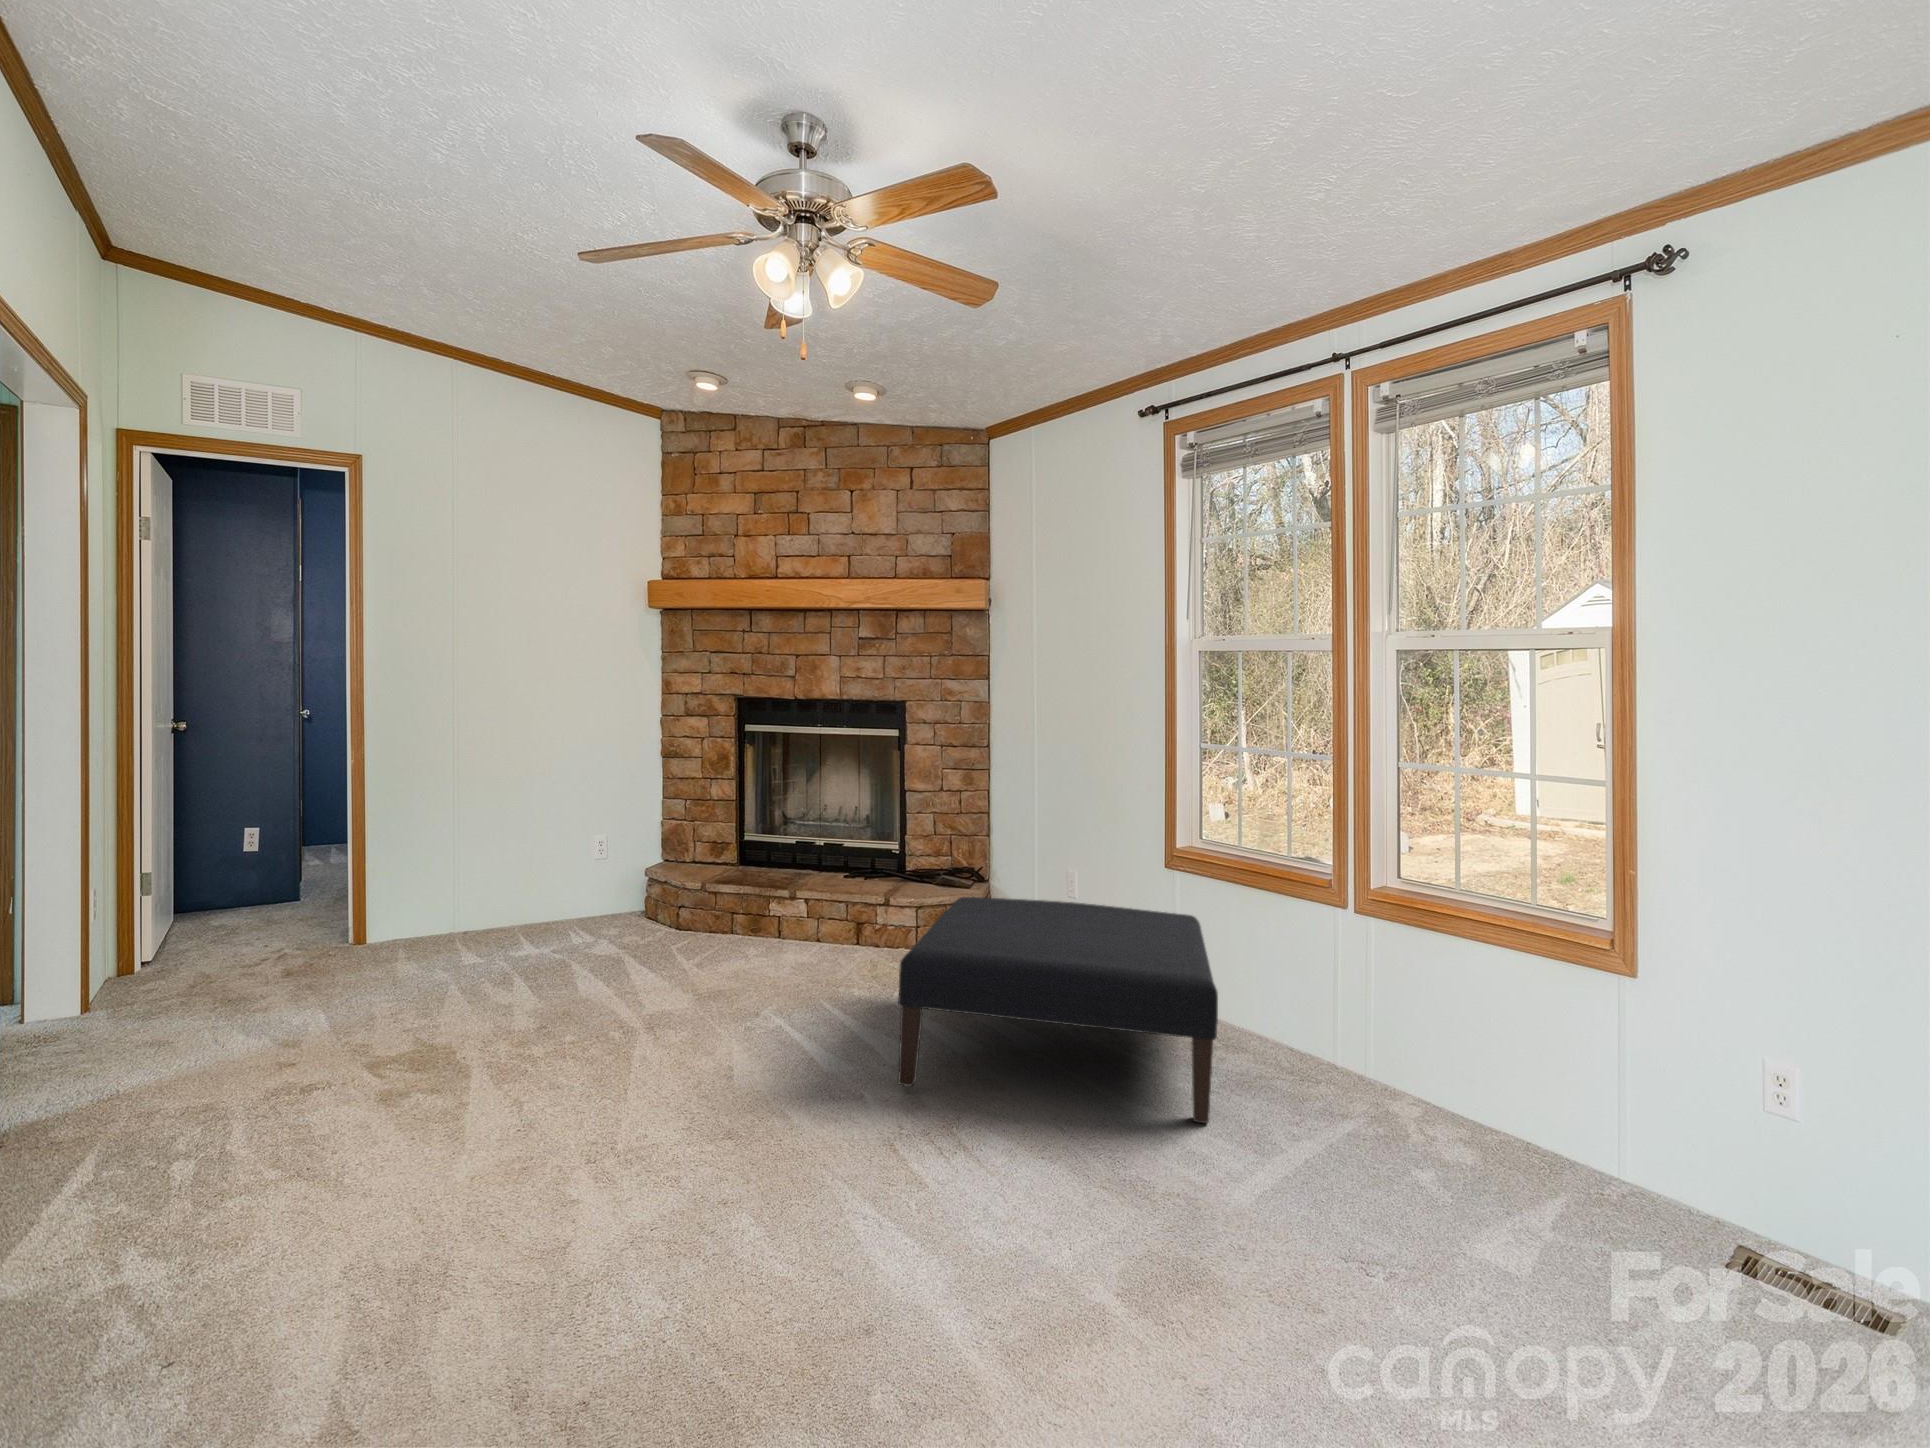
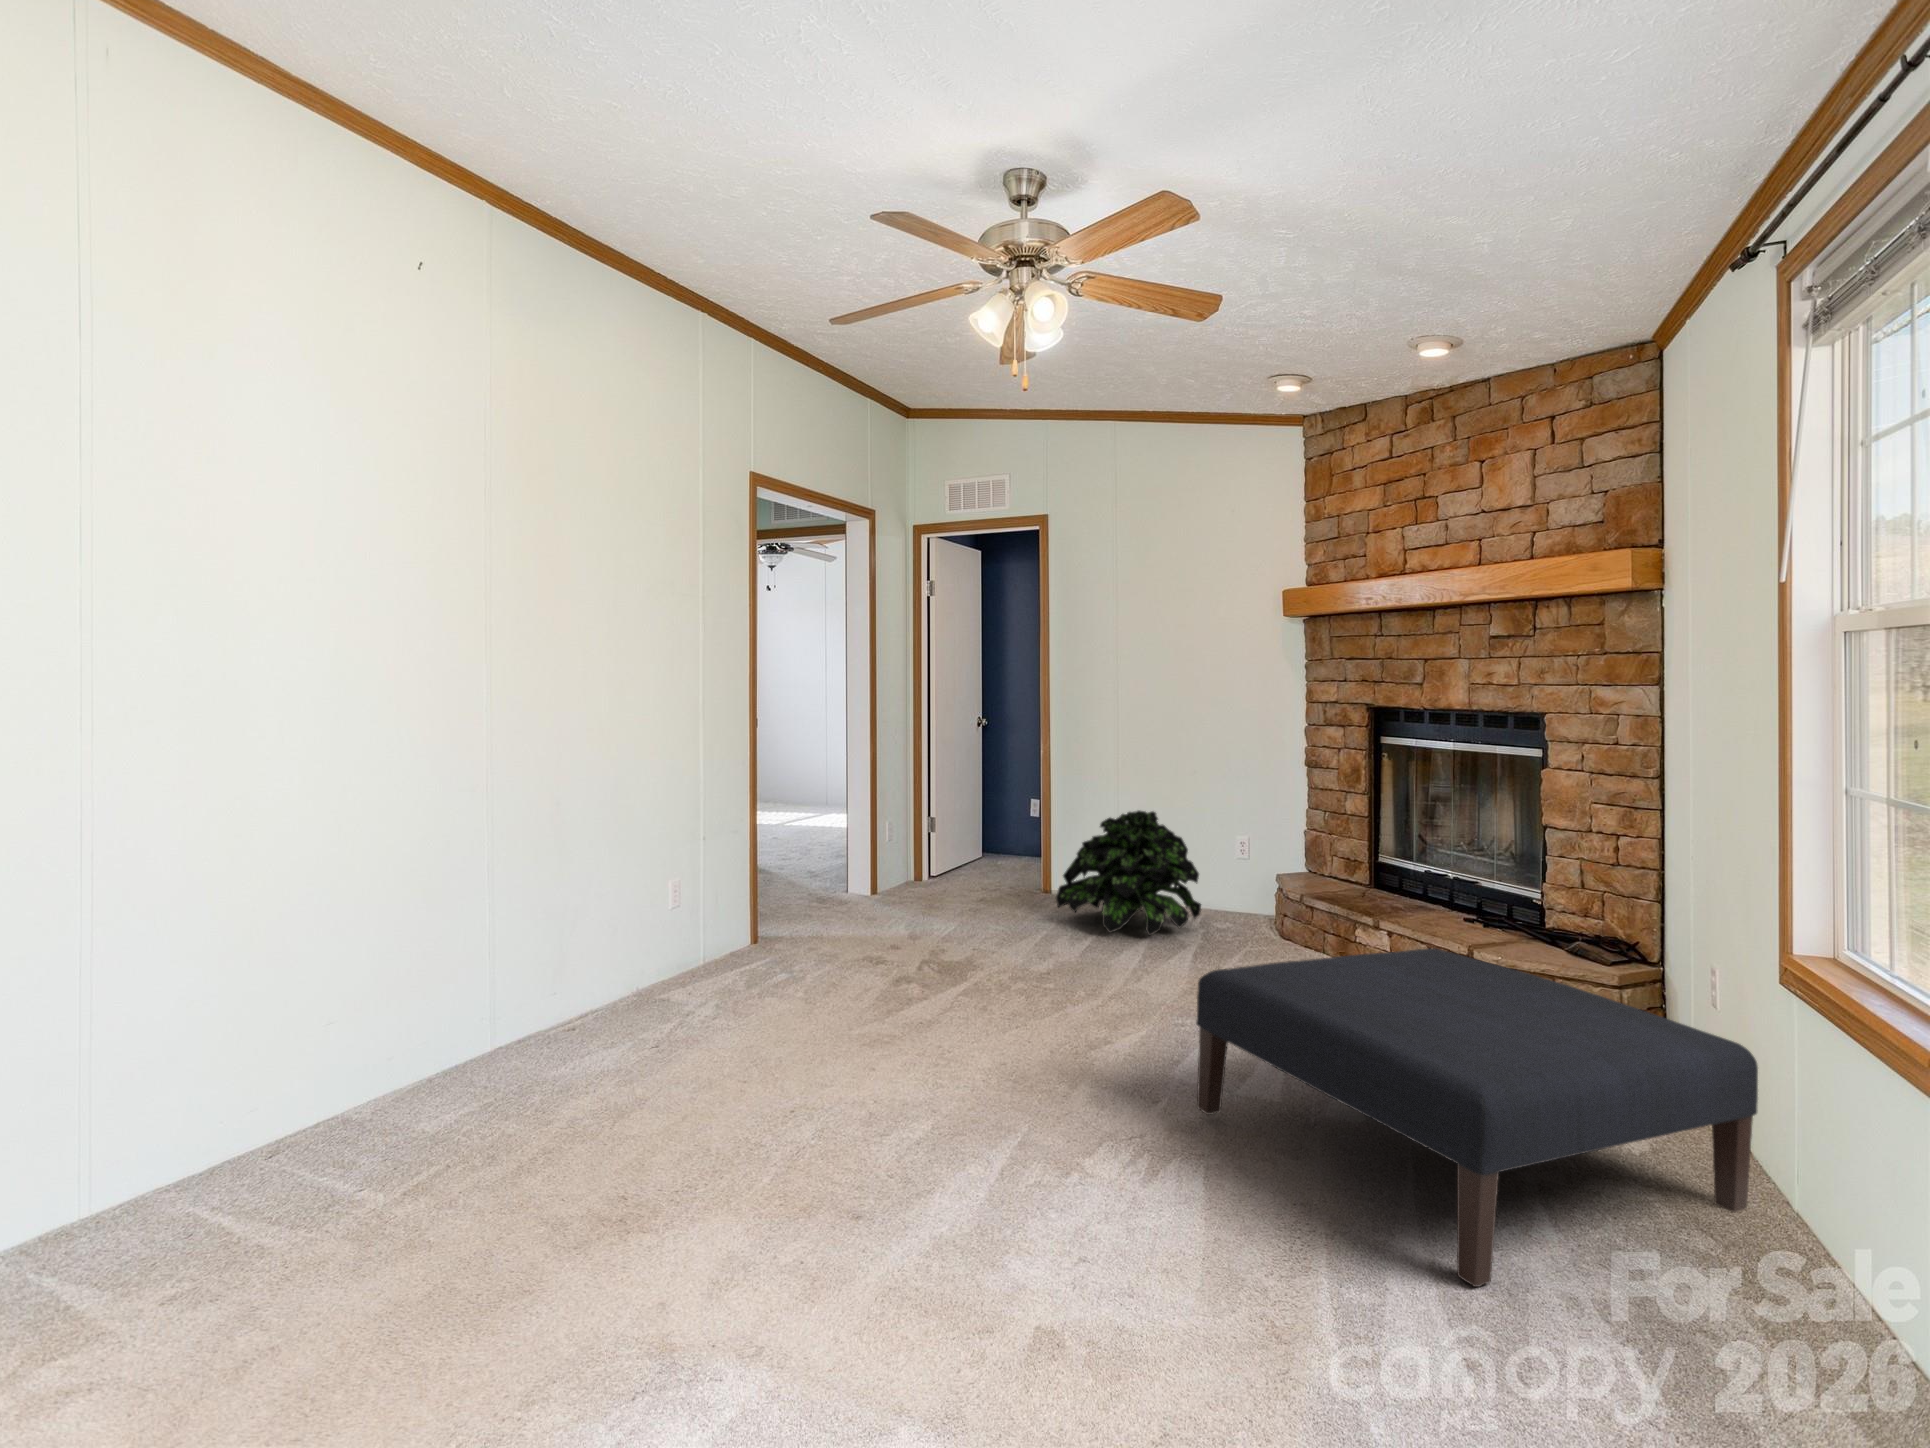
potted plant: none [435,817,601,960] -> present [1056,811,1201,935]

